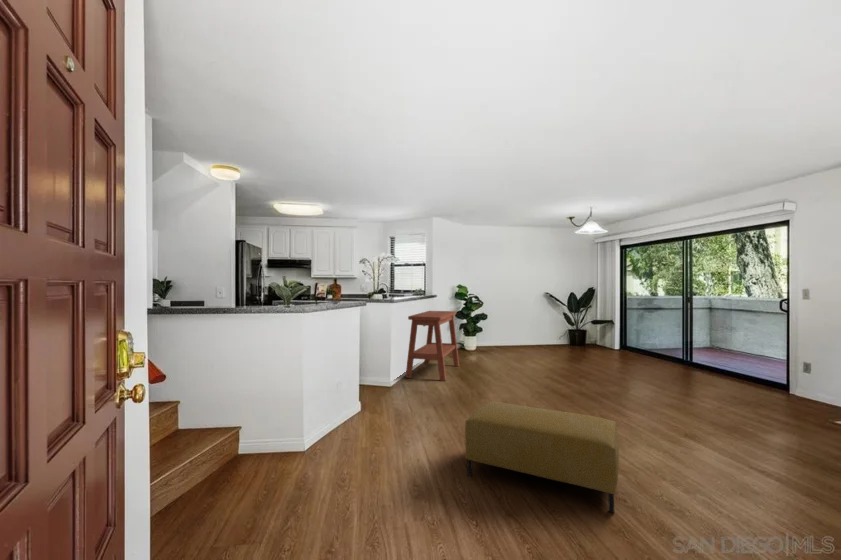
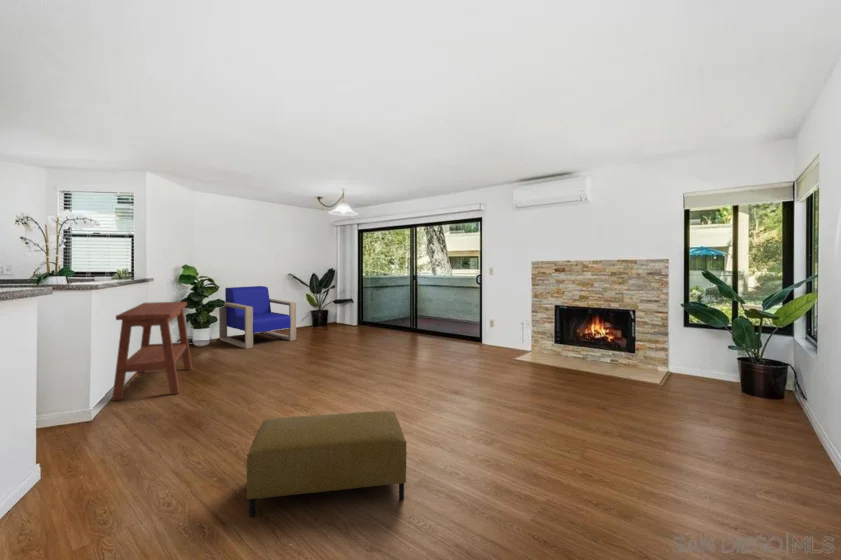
armchair: none [485,304,550,357] -> present [219,286,296,349]

